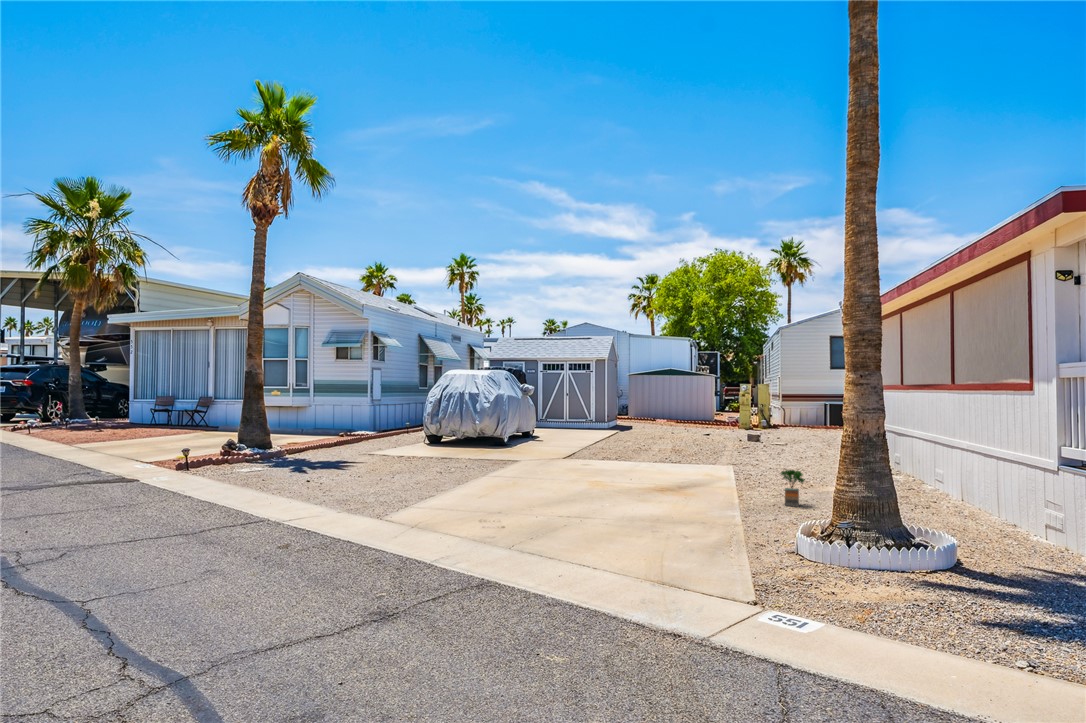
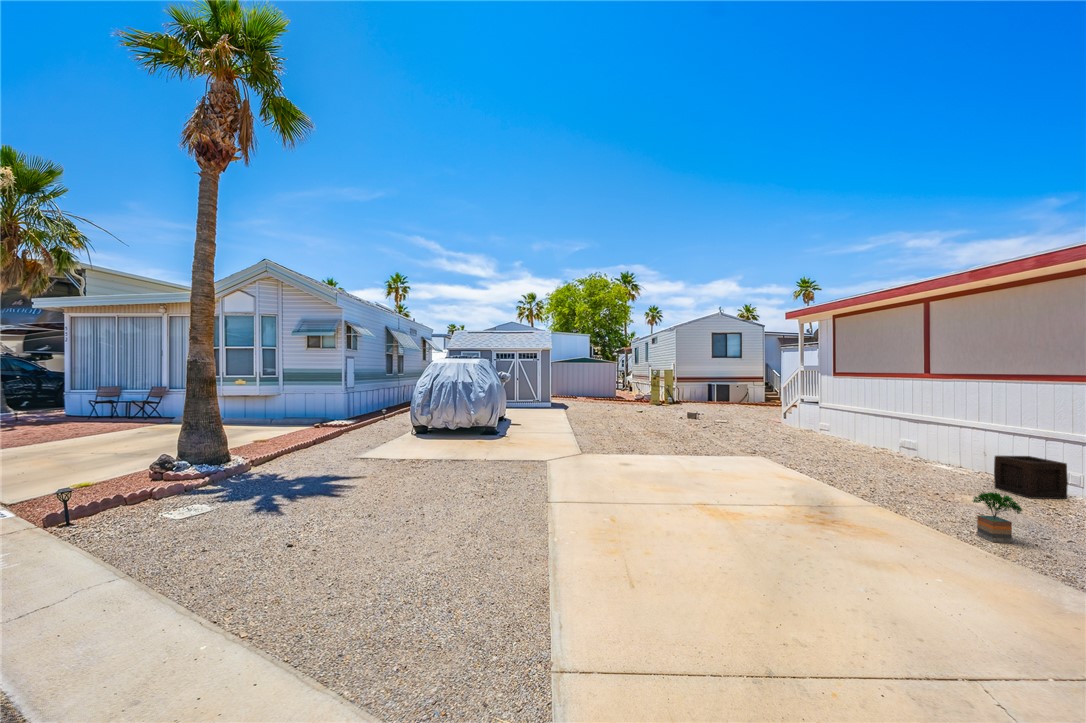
wooden crate: none [907,459,952,497] -> present [994,456,1068,499]

